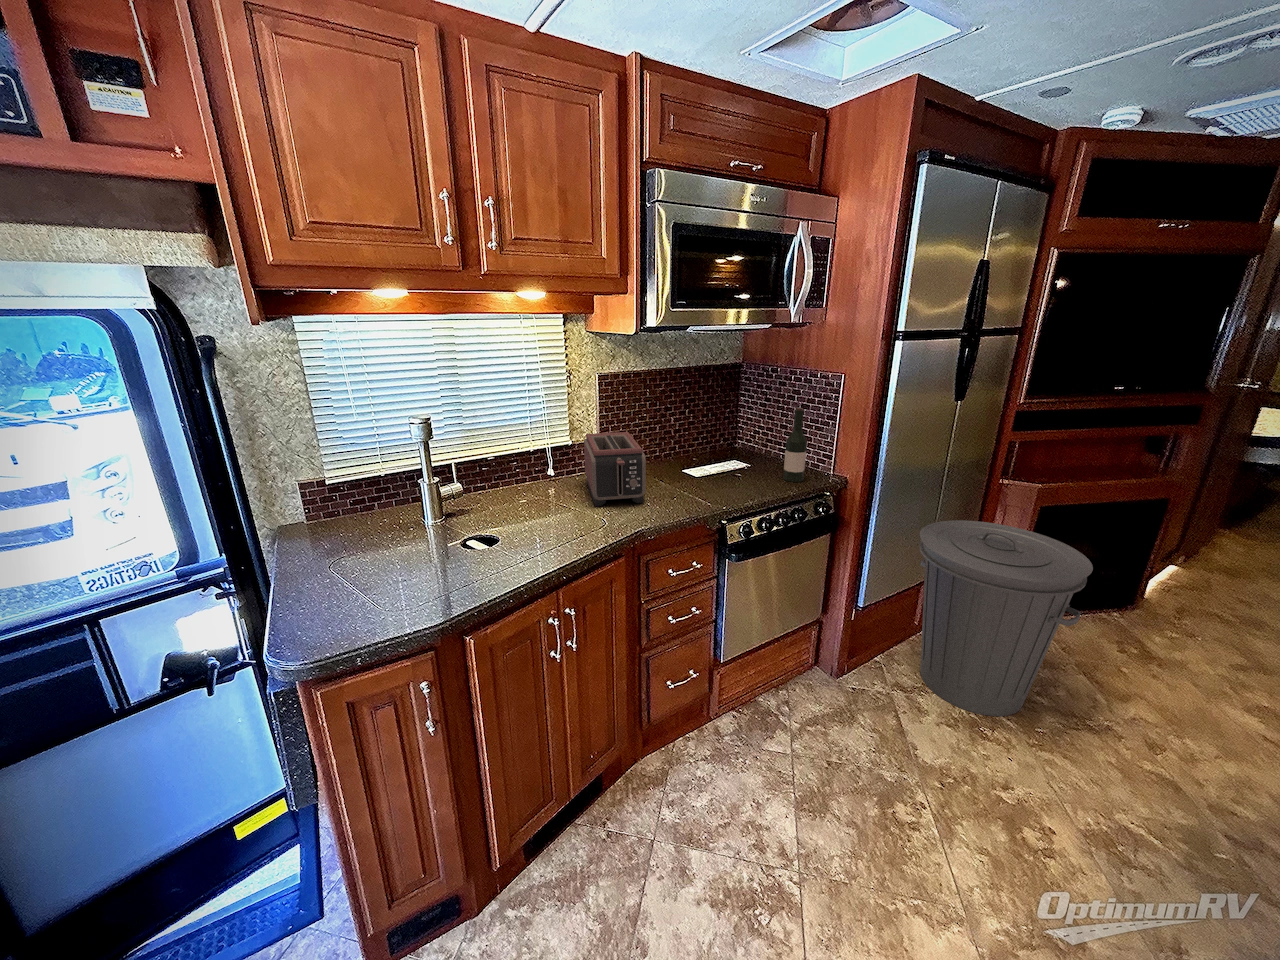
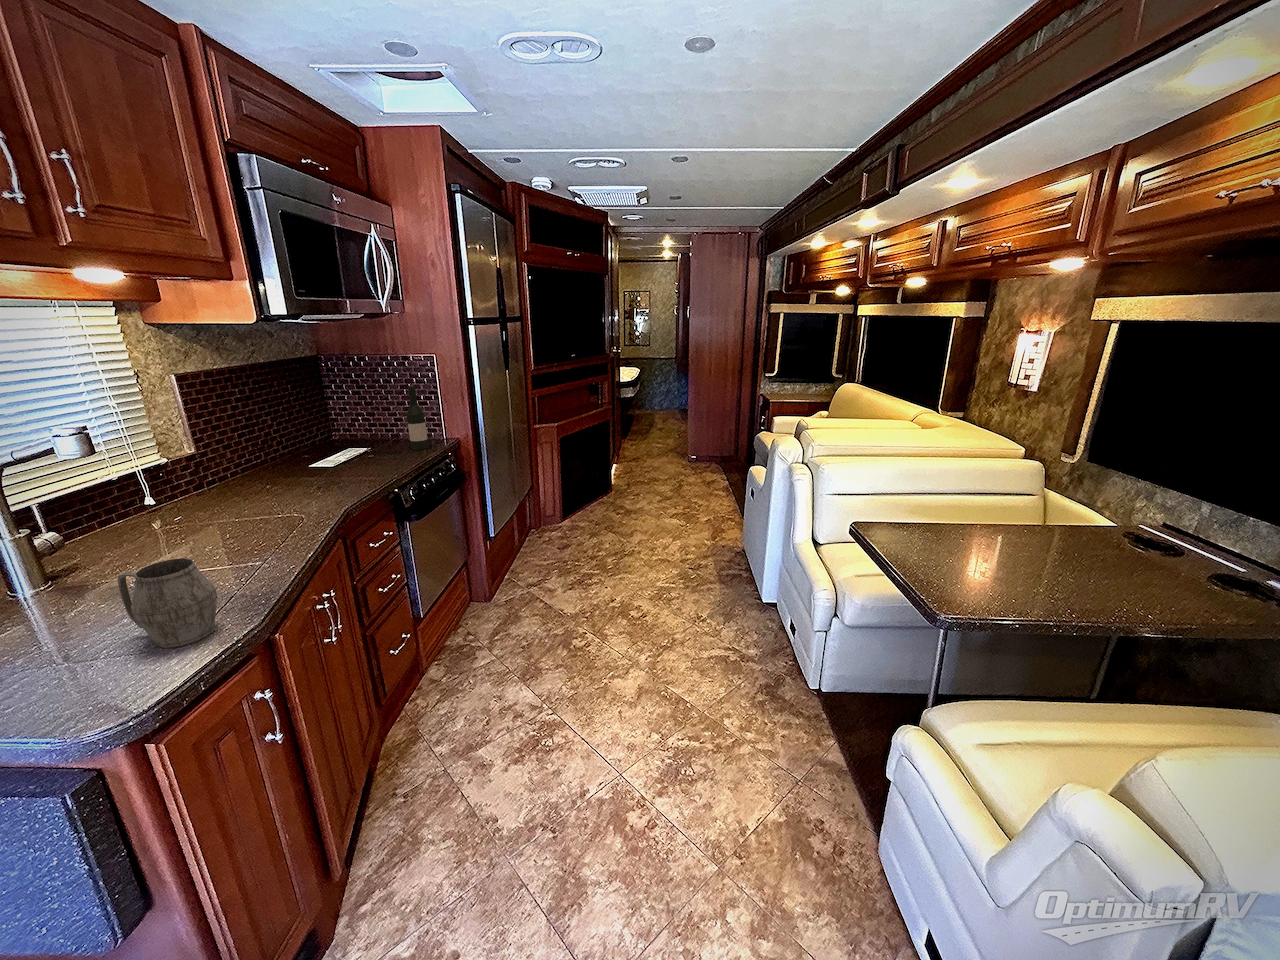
toaster: present [584,432,646,506] -> none [194,433,313,511]
trash can: present [919,520,1093,716] -> none [510,451,610,579]
mug: none [365,538,425,617] -> present [118,558,218,648]

